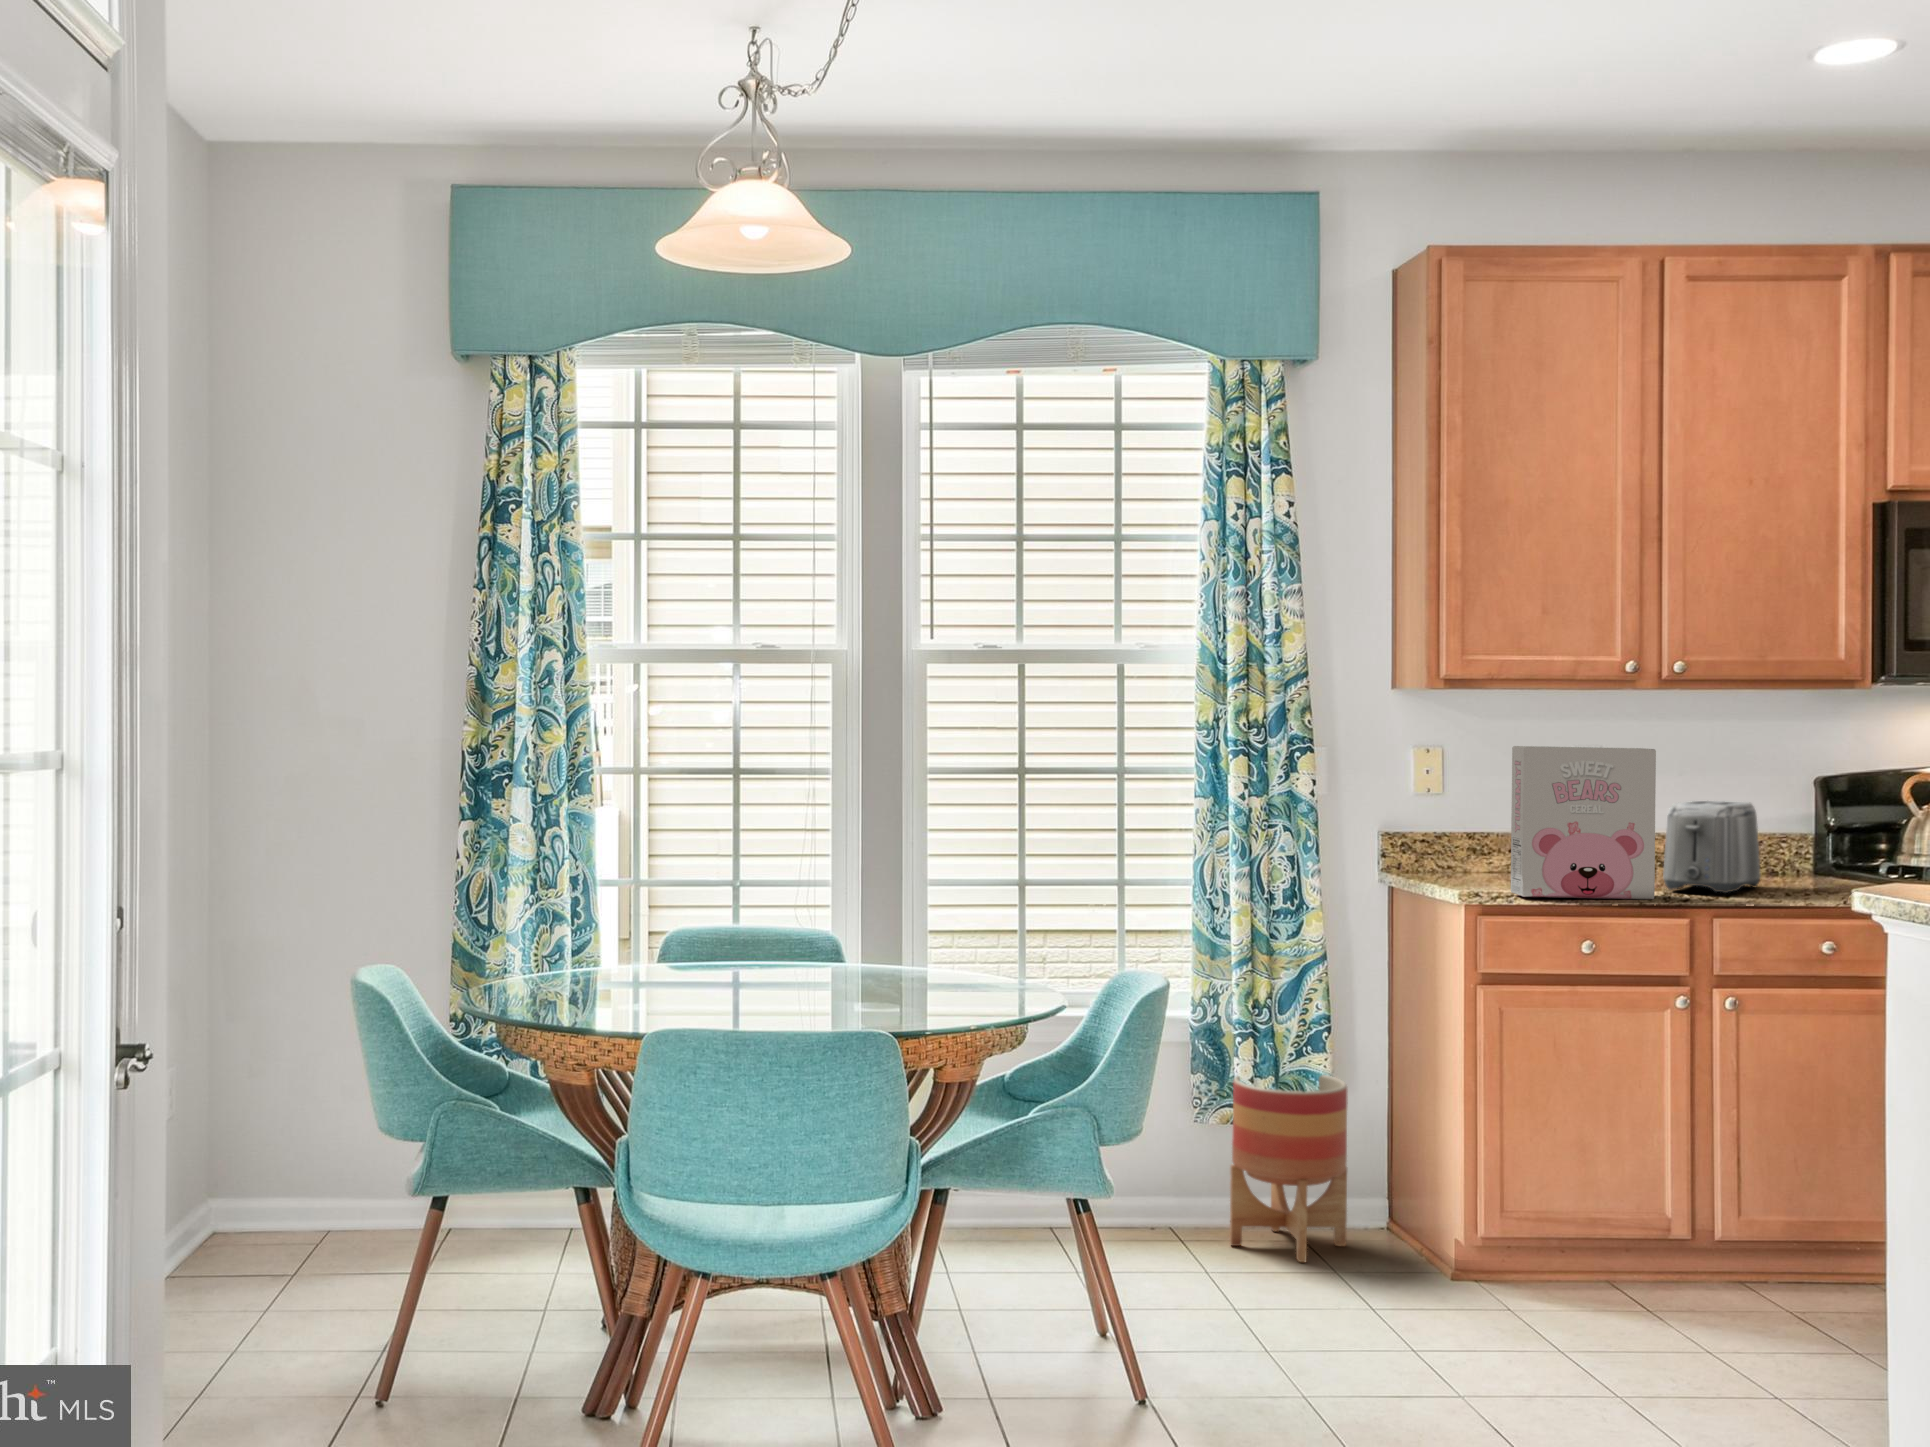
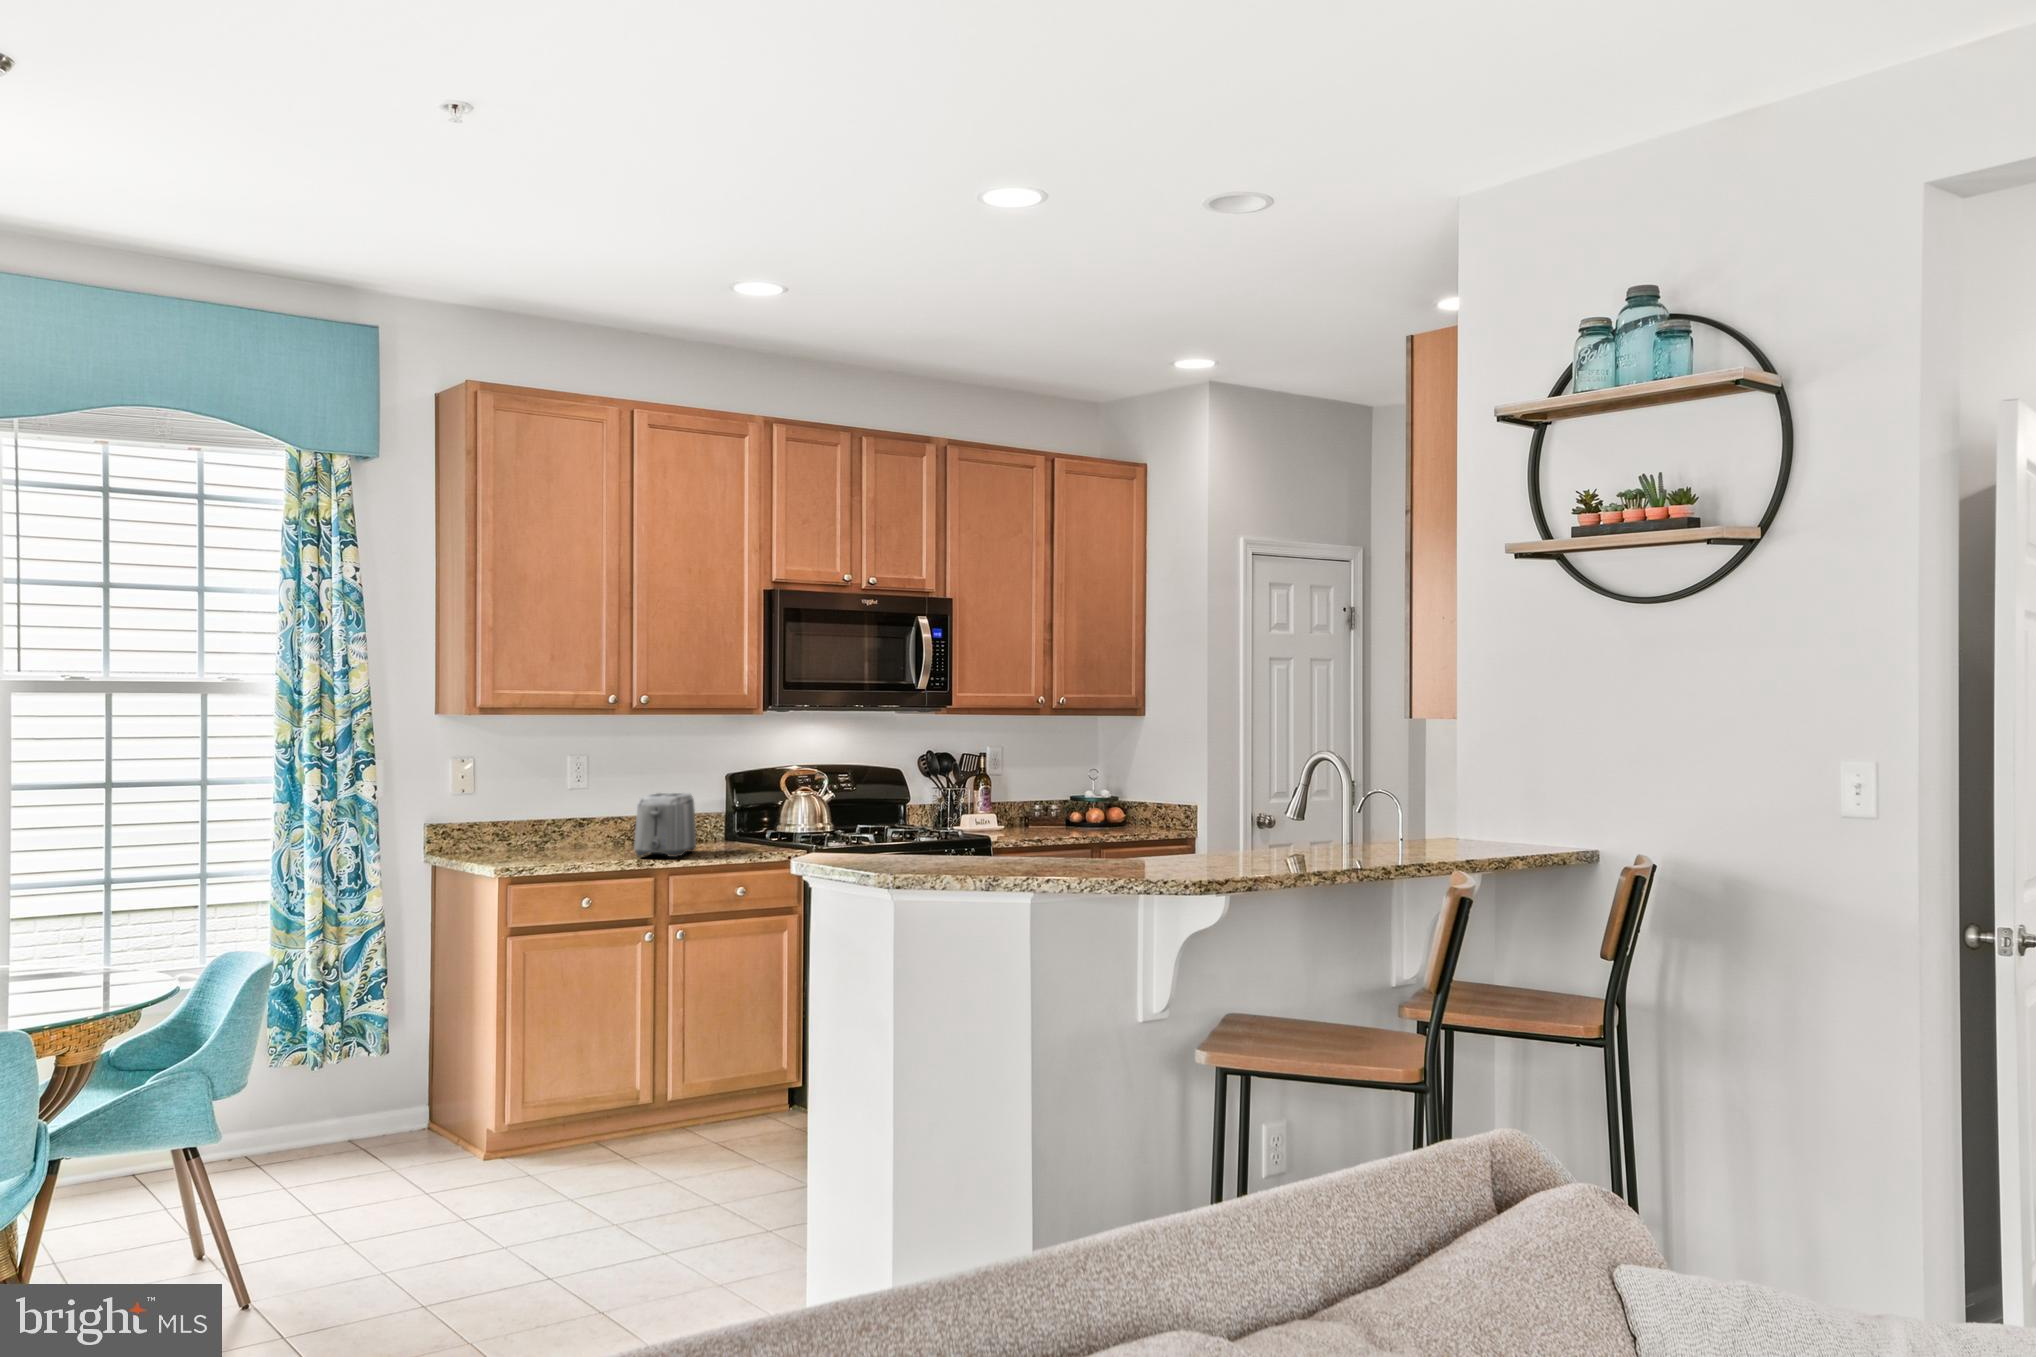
cereal box: present [1511,746,1656,900] -> none [531,758,632,869]
planter: present [1230,1075,1348,1262] -> none [304,1017,402,1165]

